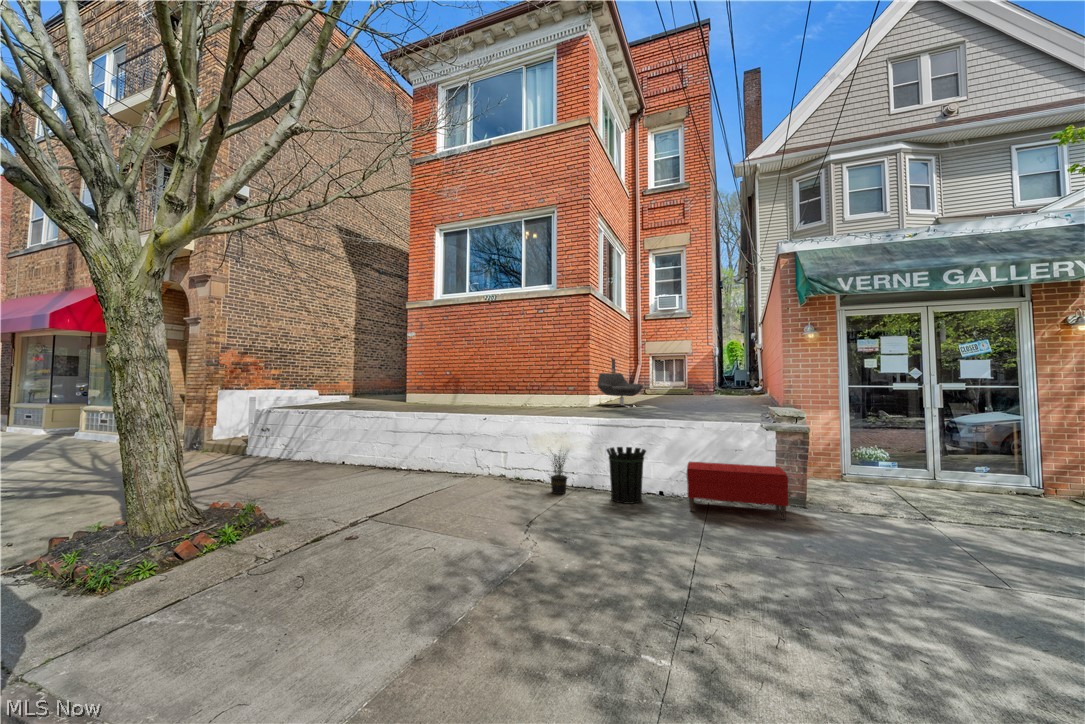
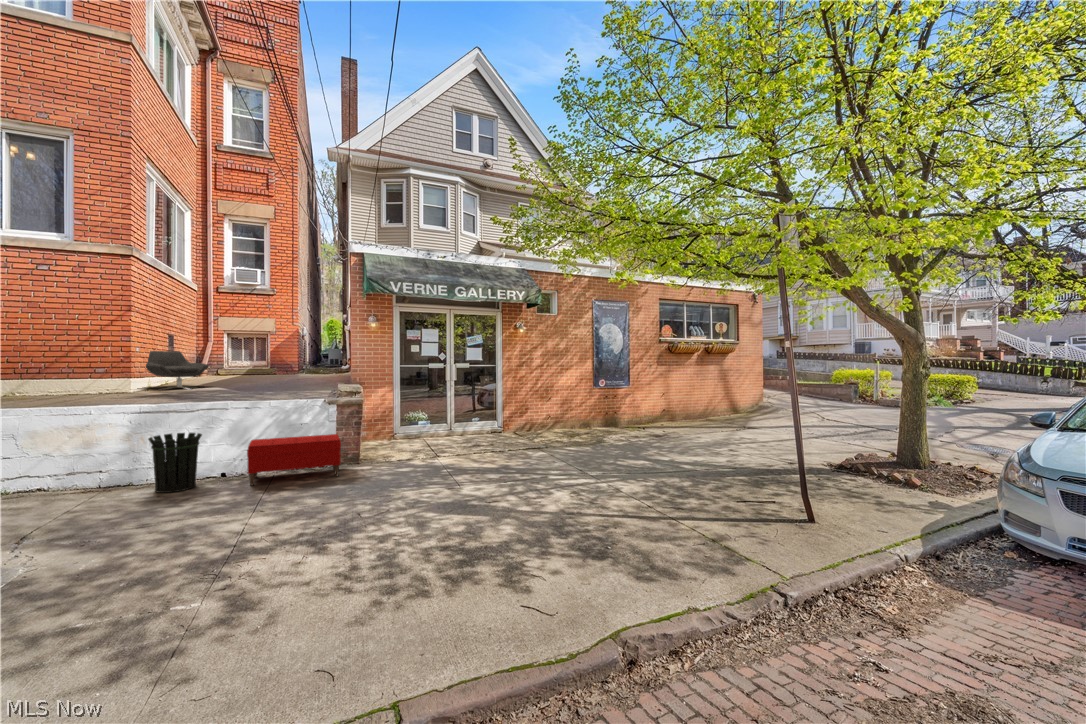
potted plant: present [550,453,568,494] -> none [48,439,96,500]

